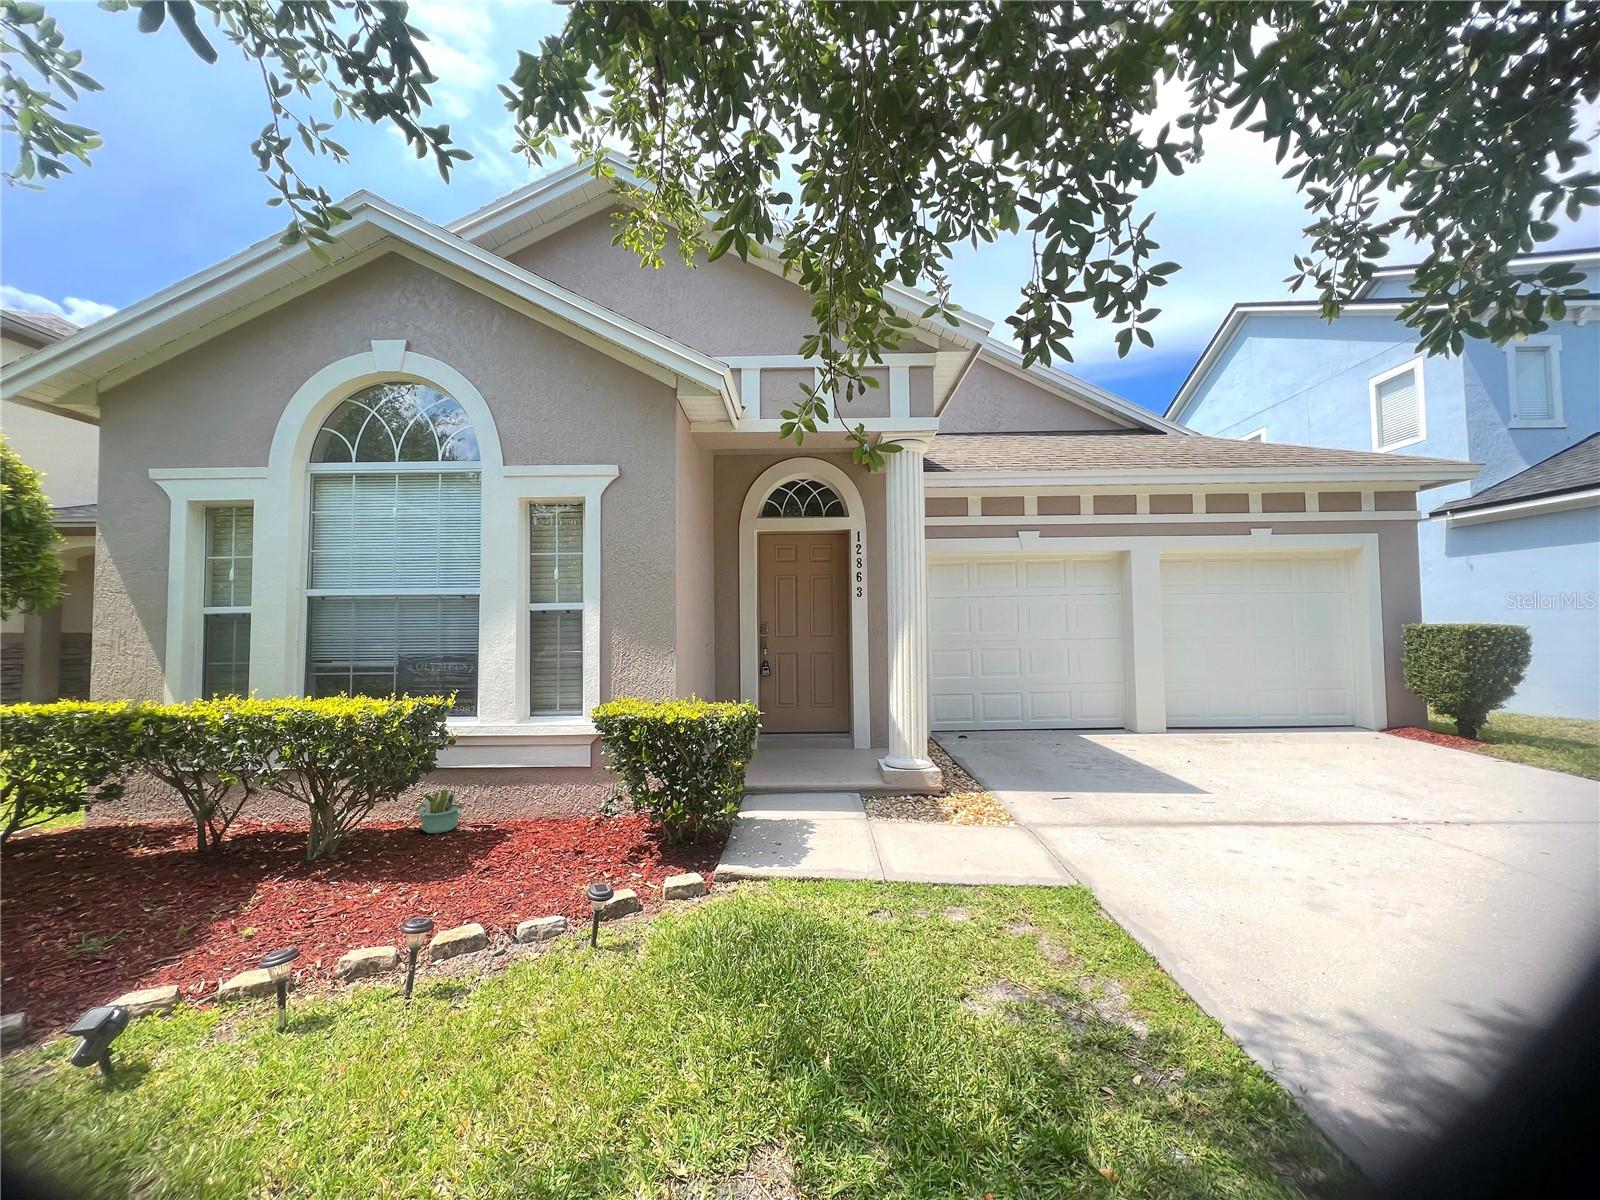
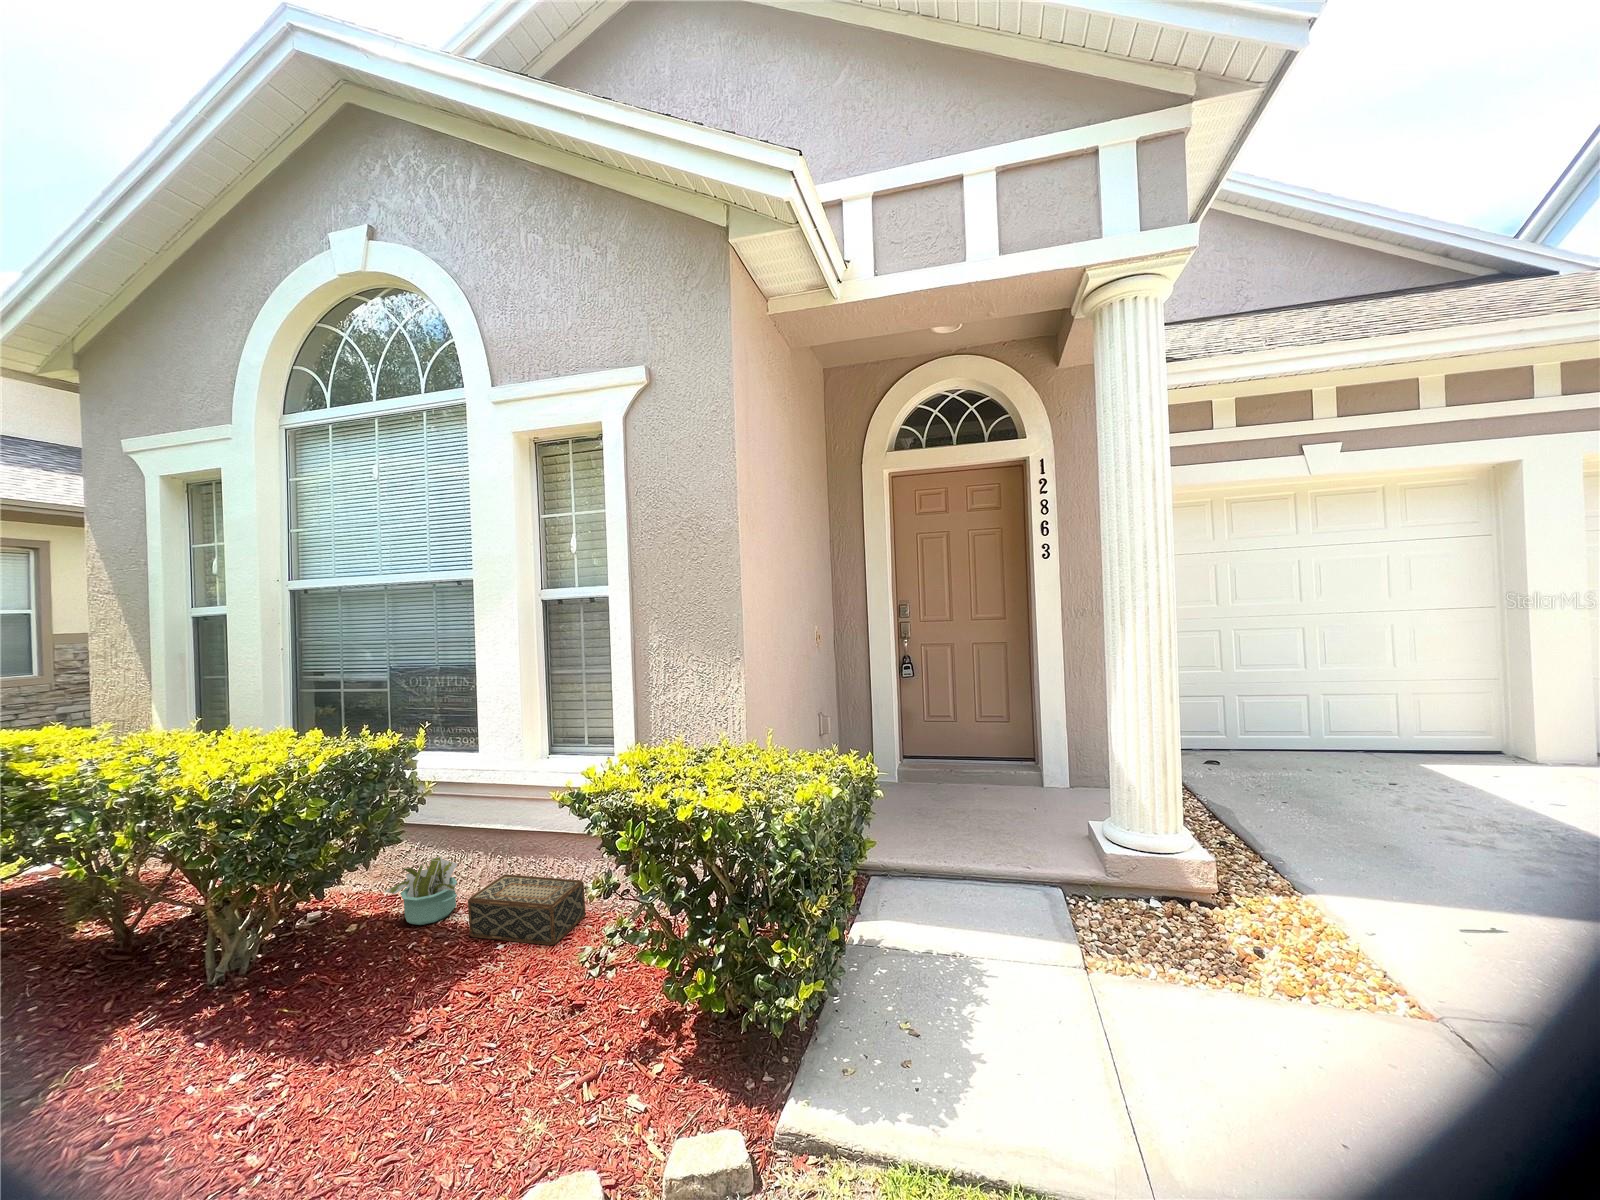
woven basket: none [481,798,559,835] -> present [468,874,586,945]

